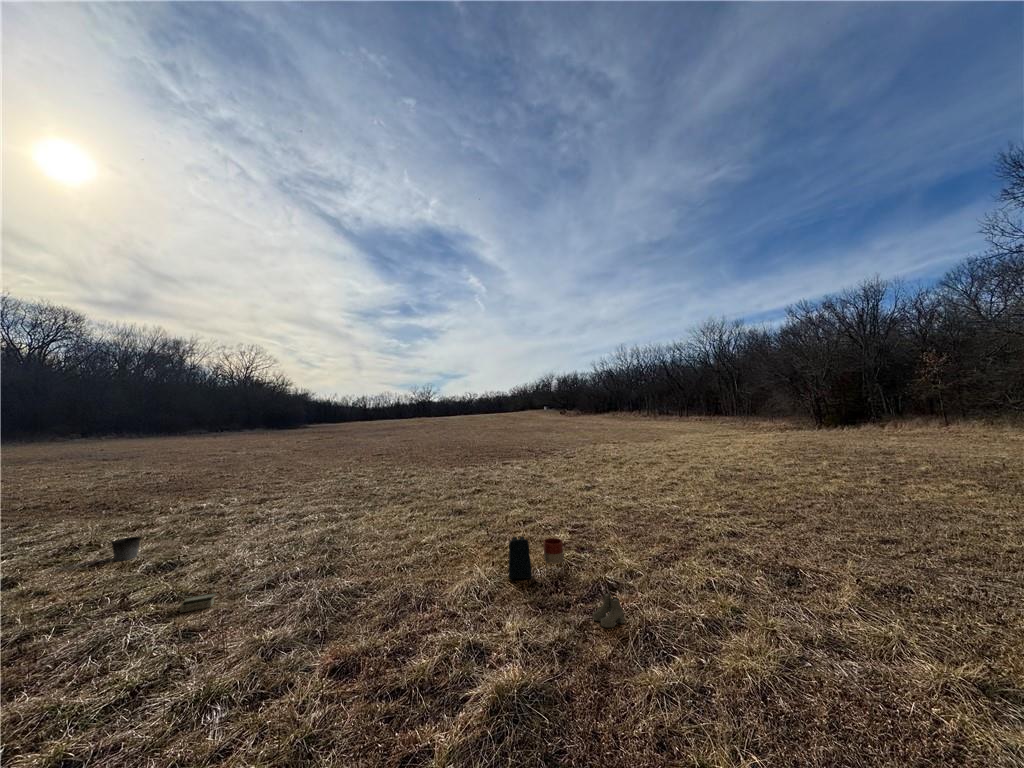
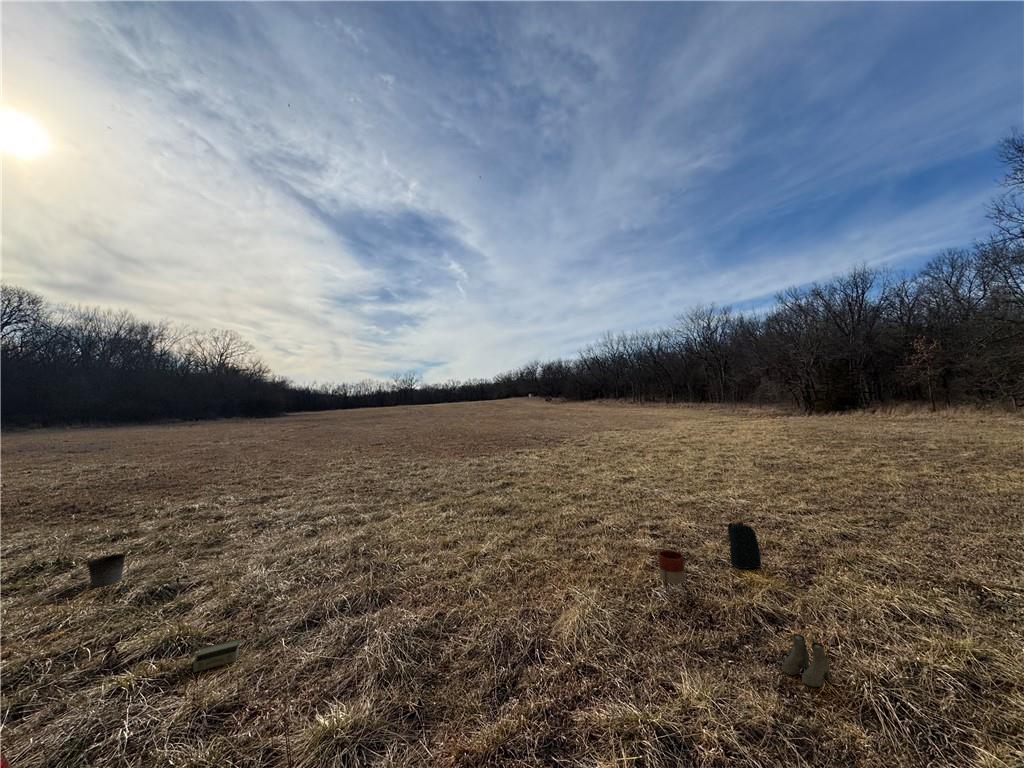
backpack: present [508,536,532,579] -> present [728,522,761,569]

